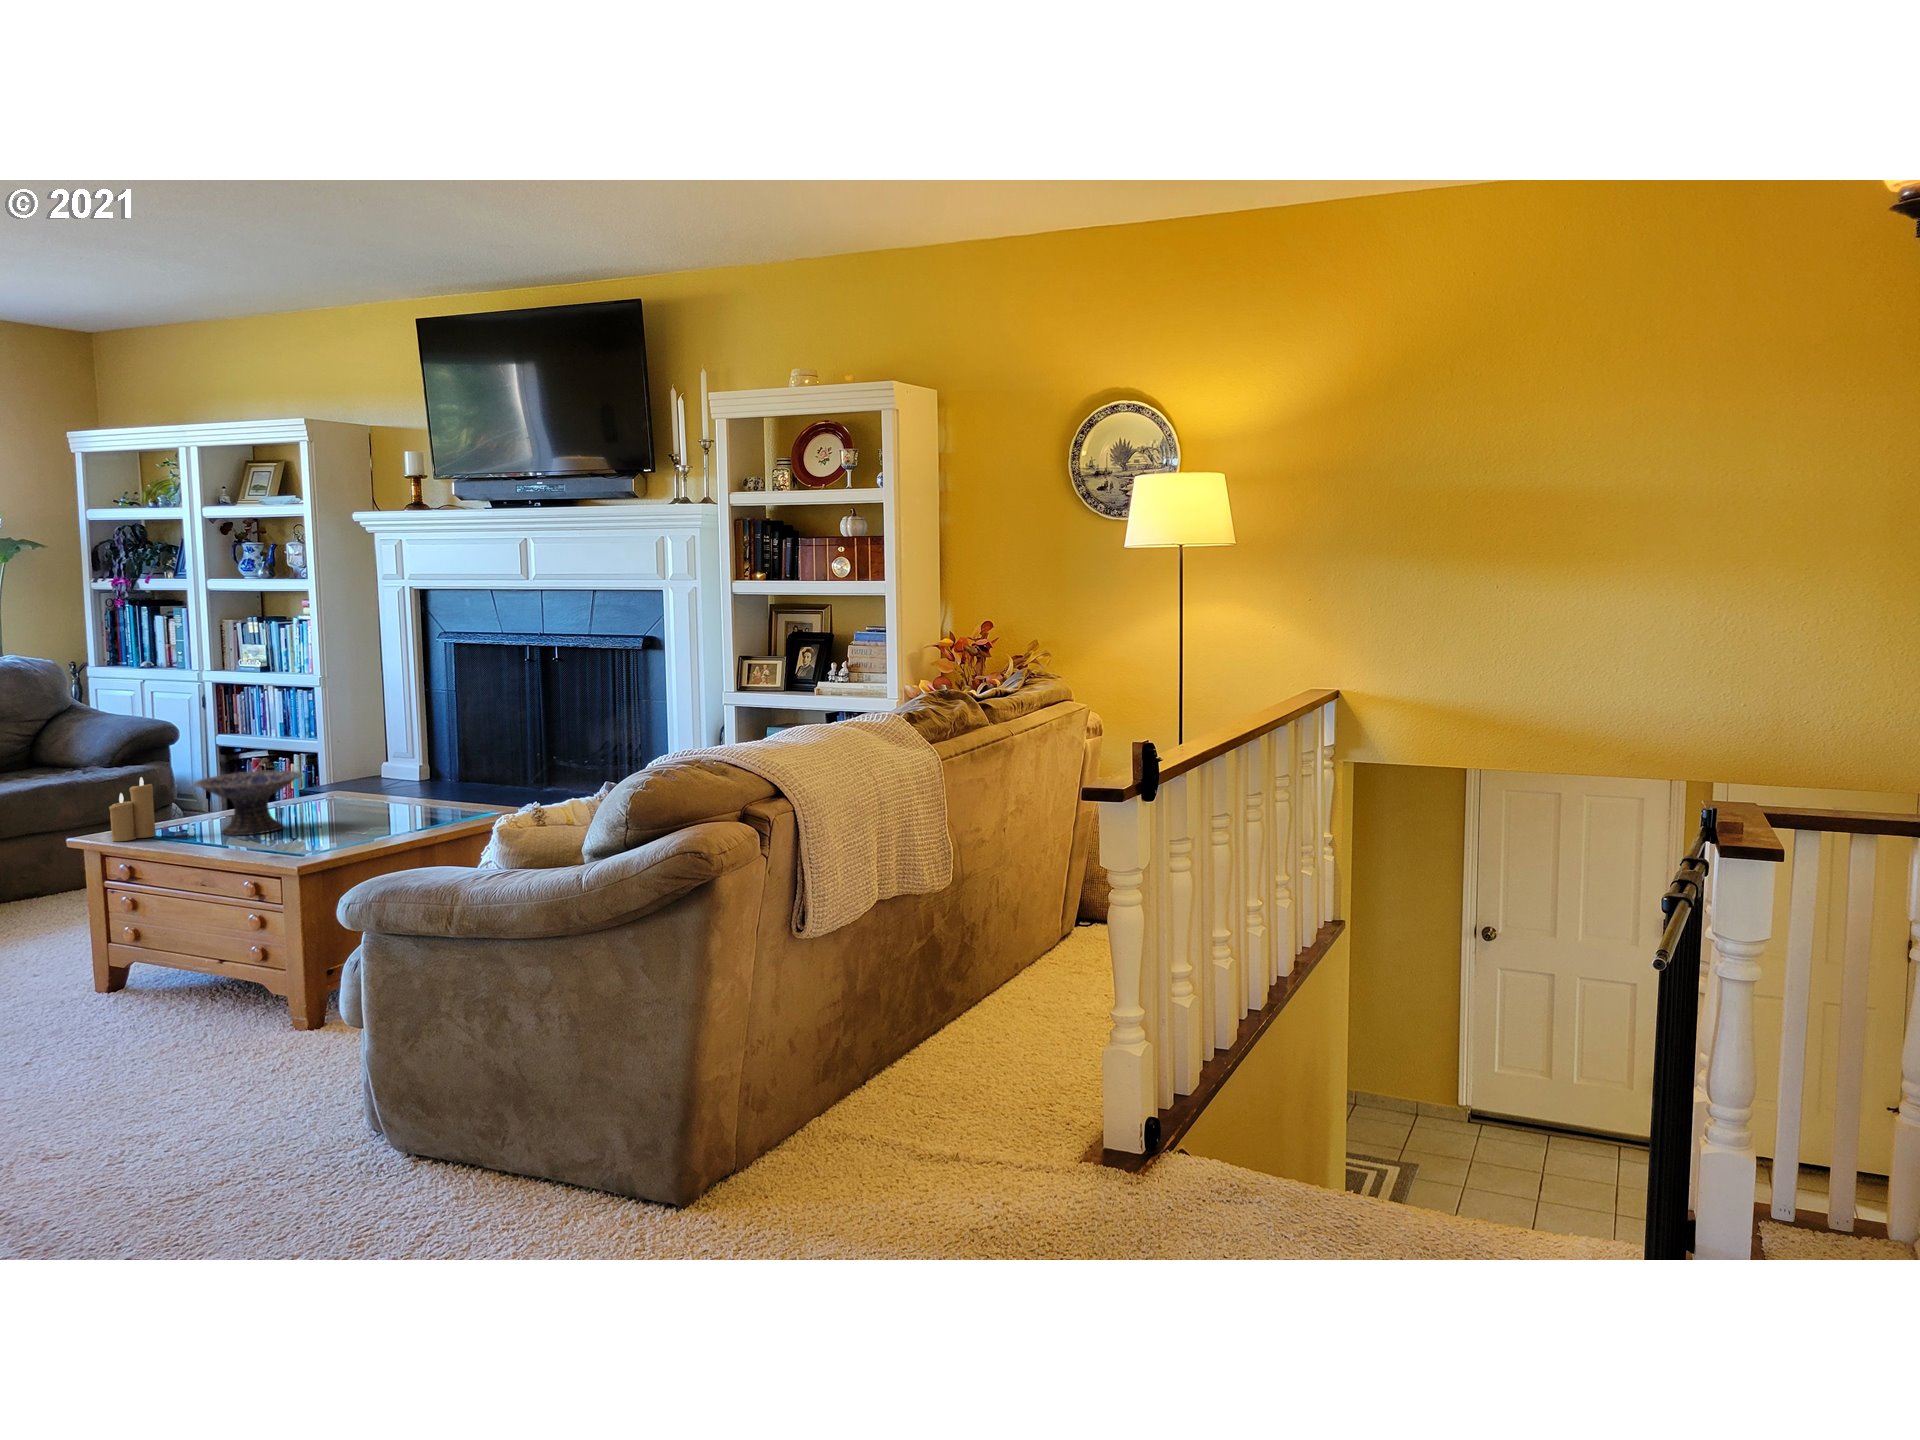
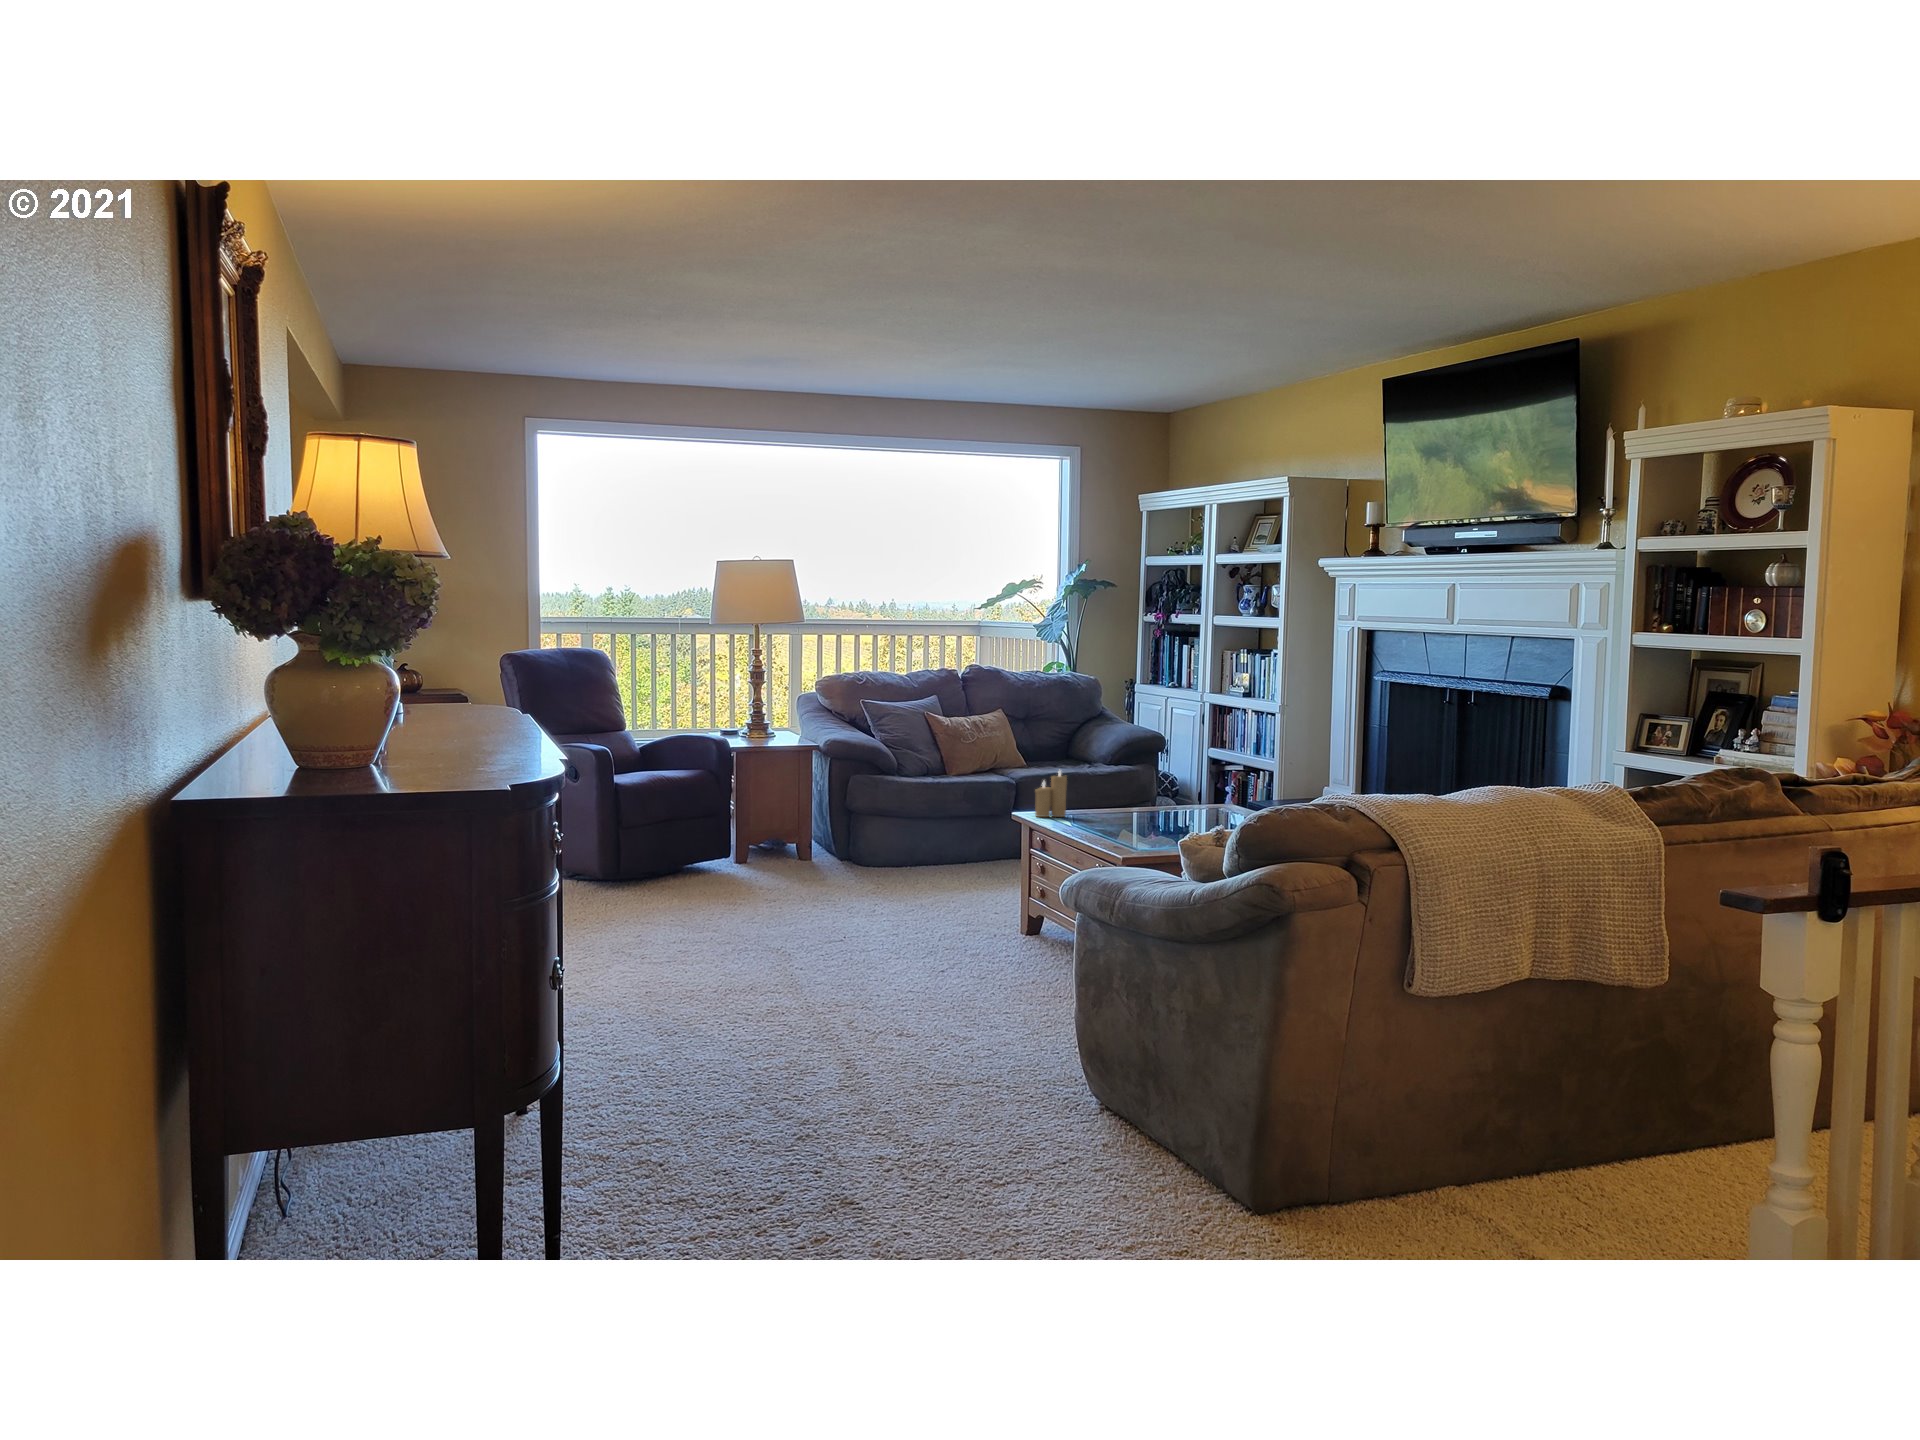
decorative bowl: present [194,770,302,835] -> none [1091,775,1173,827]

